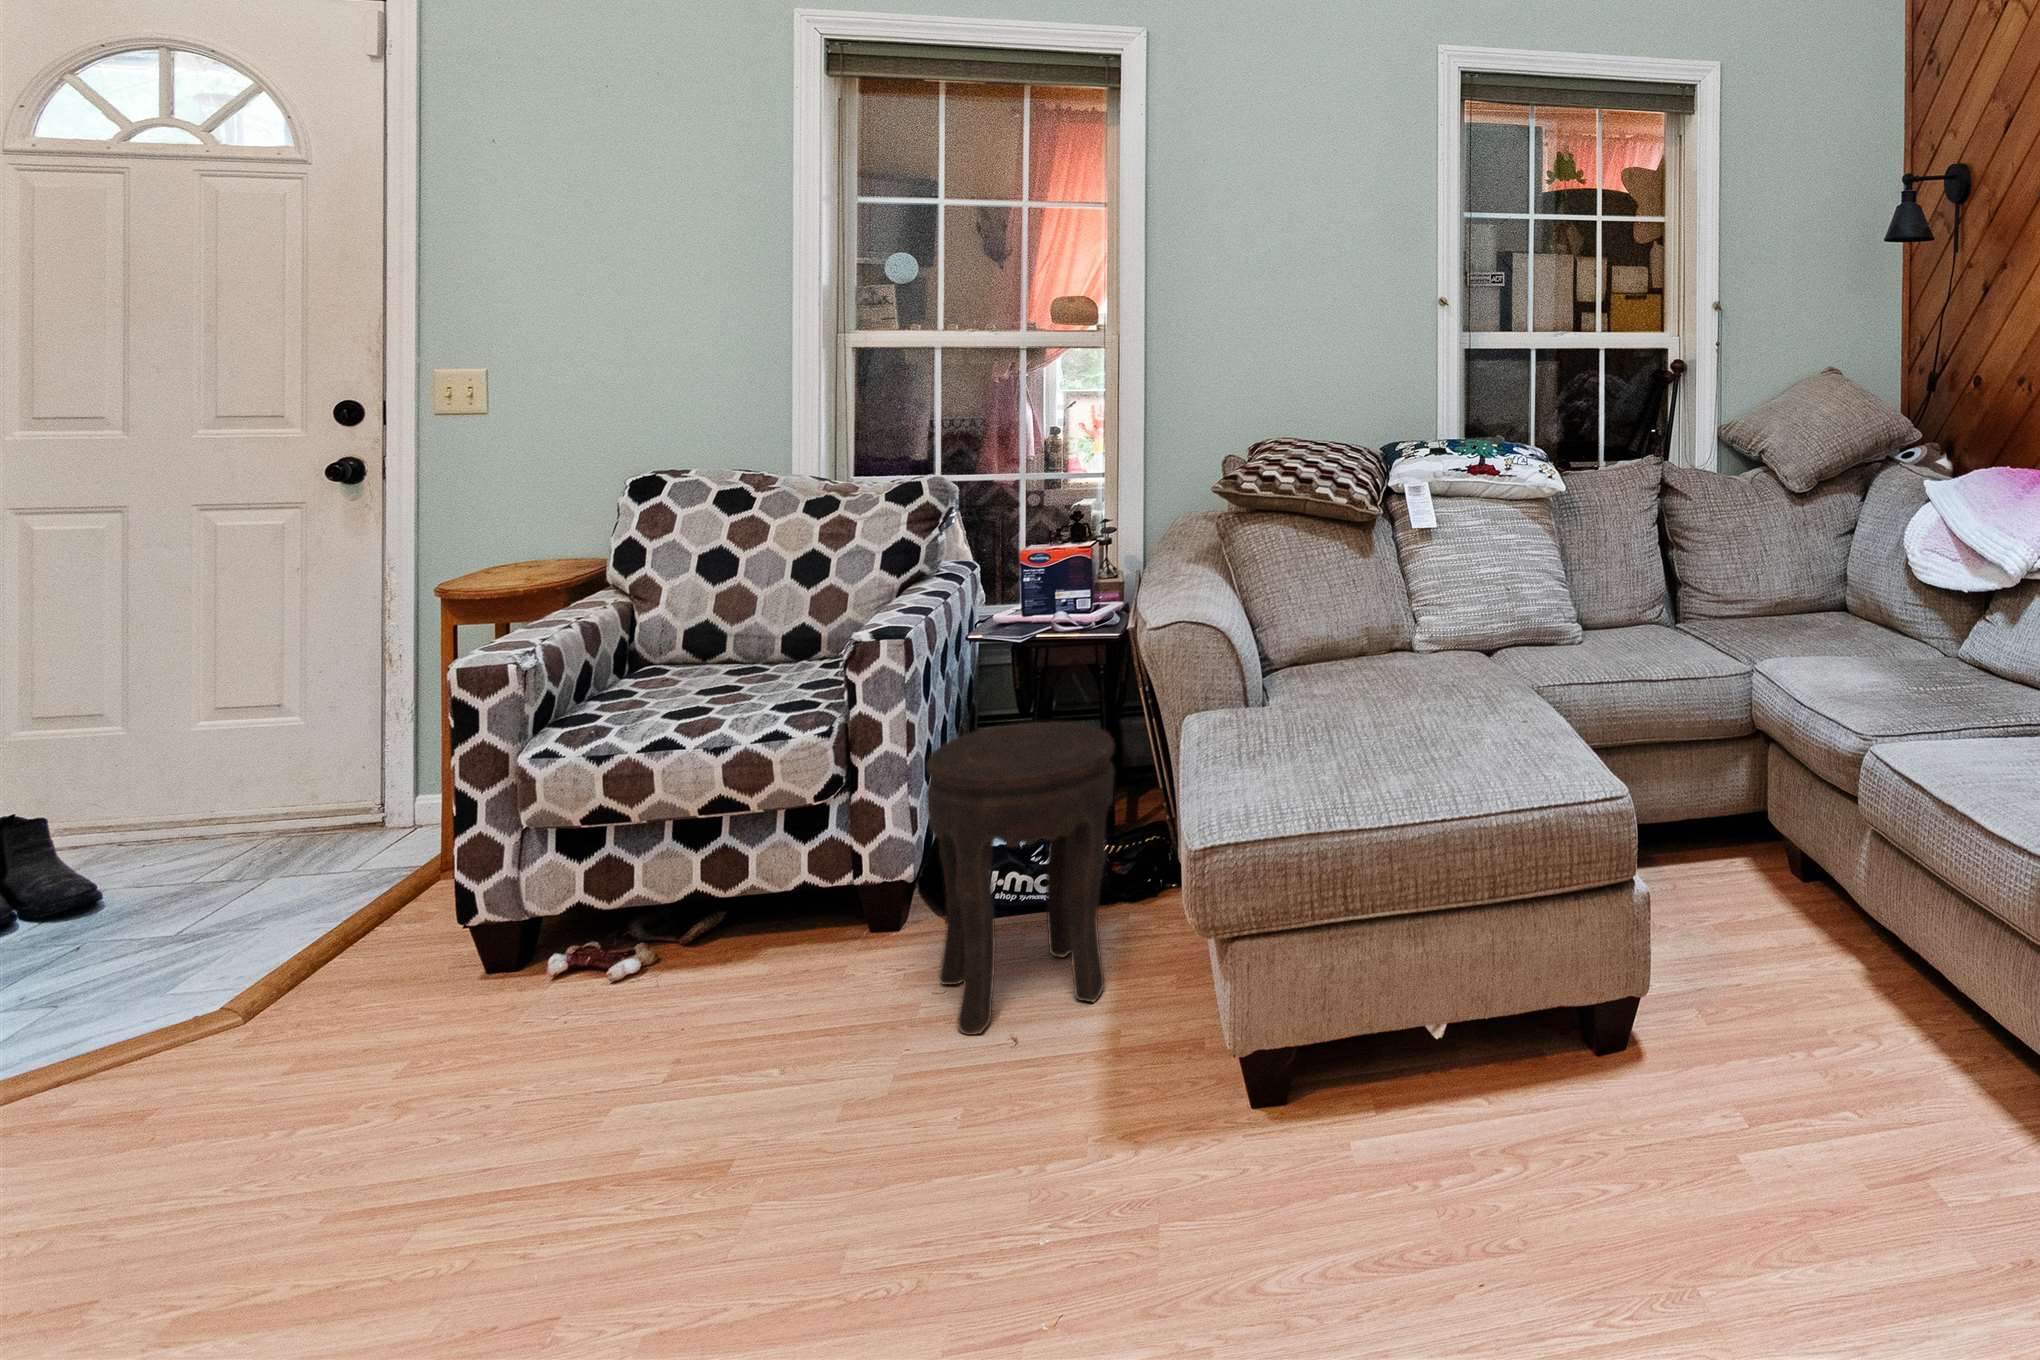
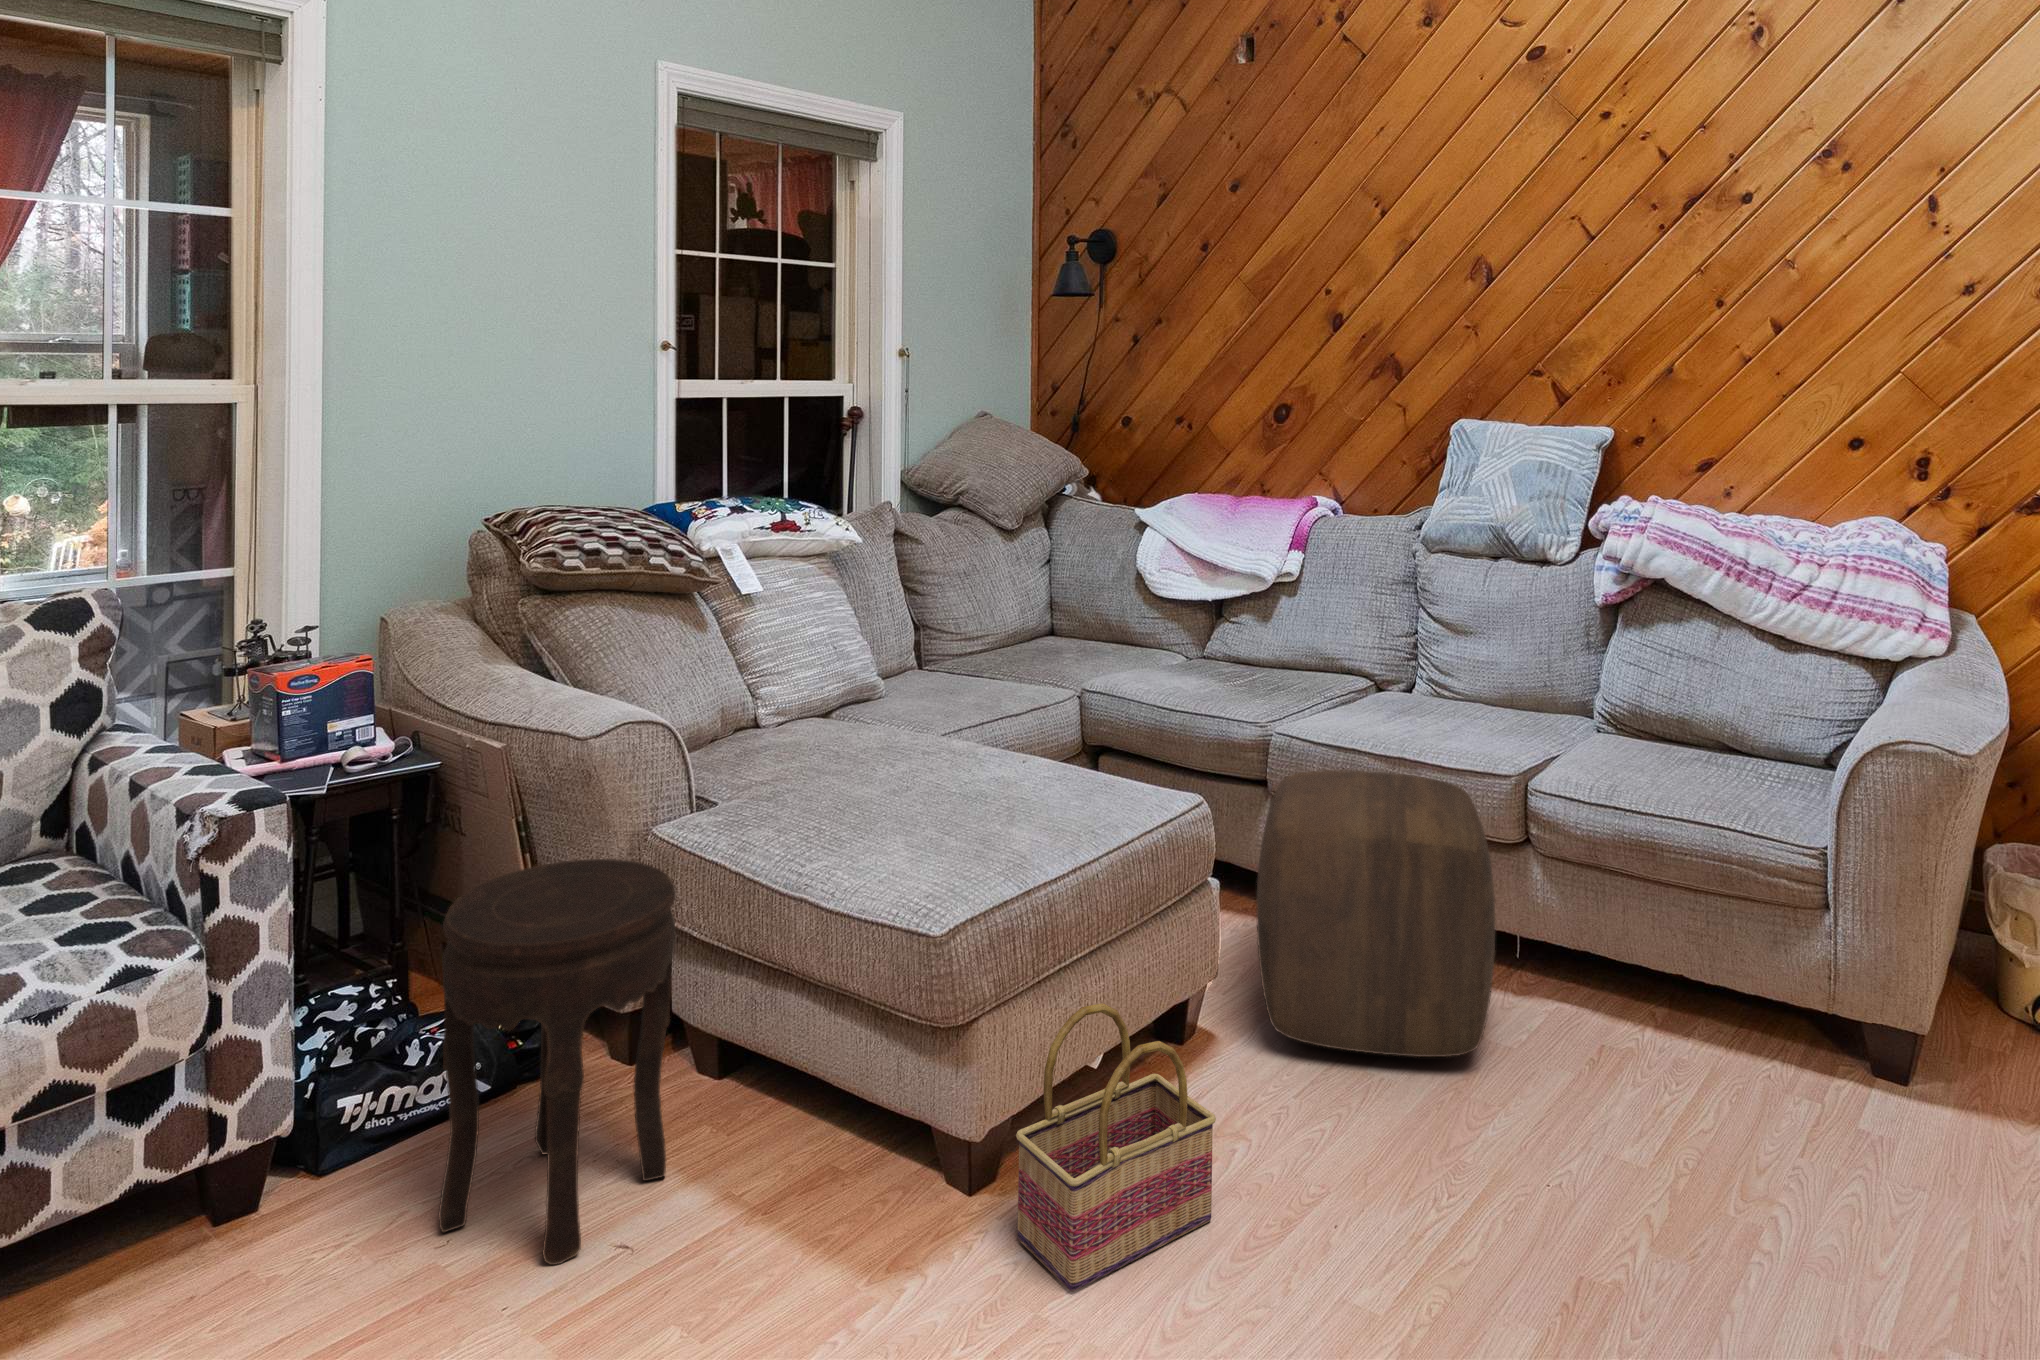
ottoman: none [1653,799,1999,1192] -> present [1256,770,1495,1057]
basket: none [1205,963,1408,1230] -> present [1016,1003,1216,1292]

